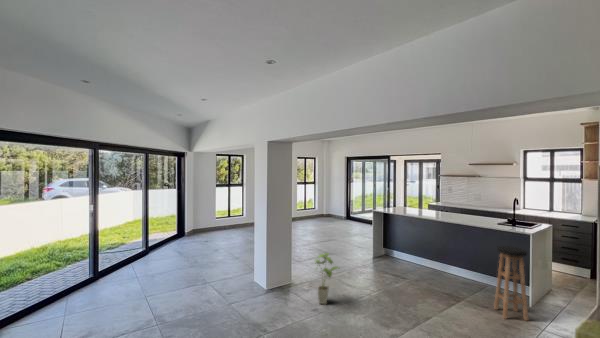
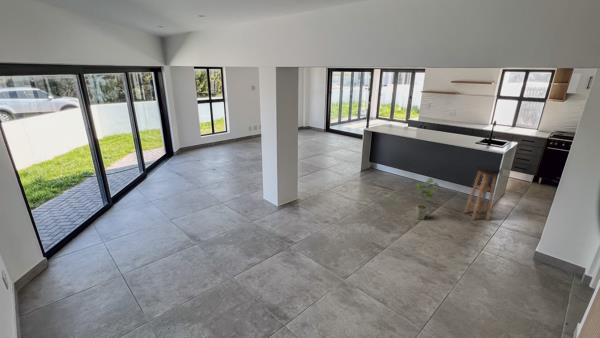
house plant: present [316,253,338,304] -> present [416,178,439,219]

